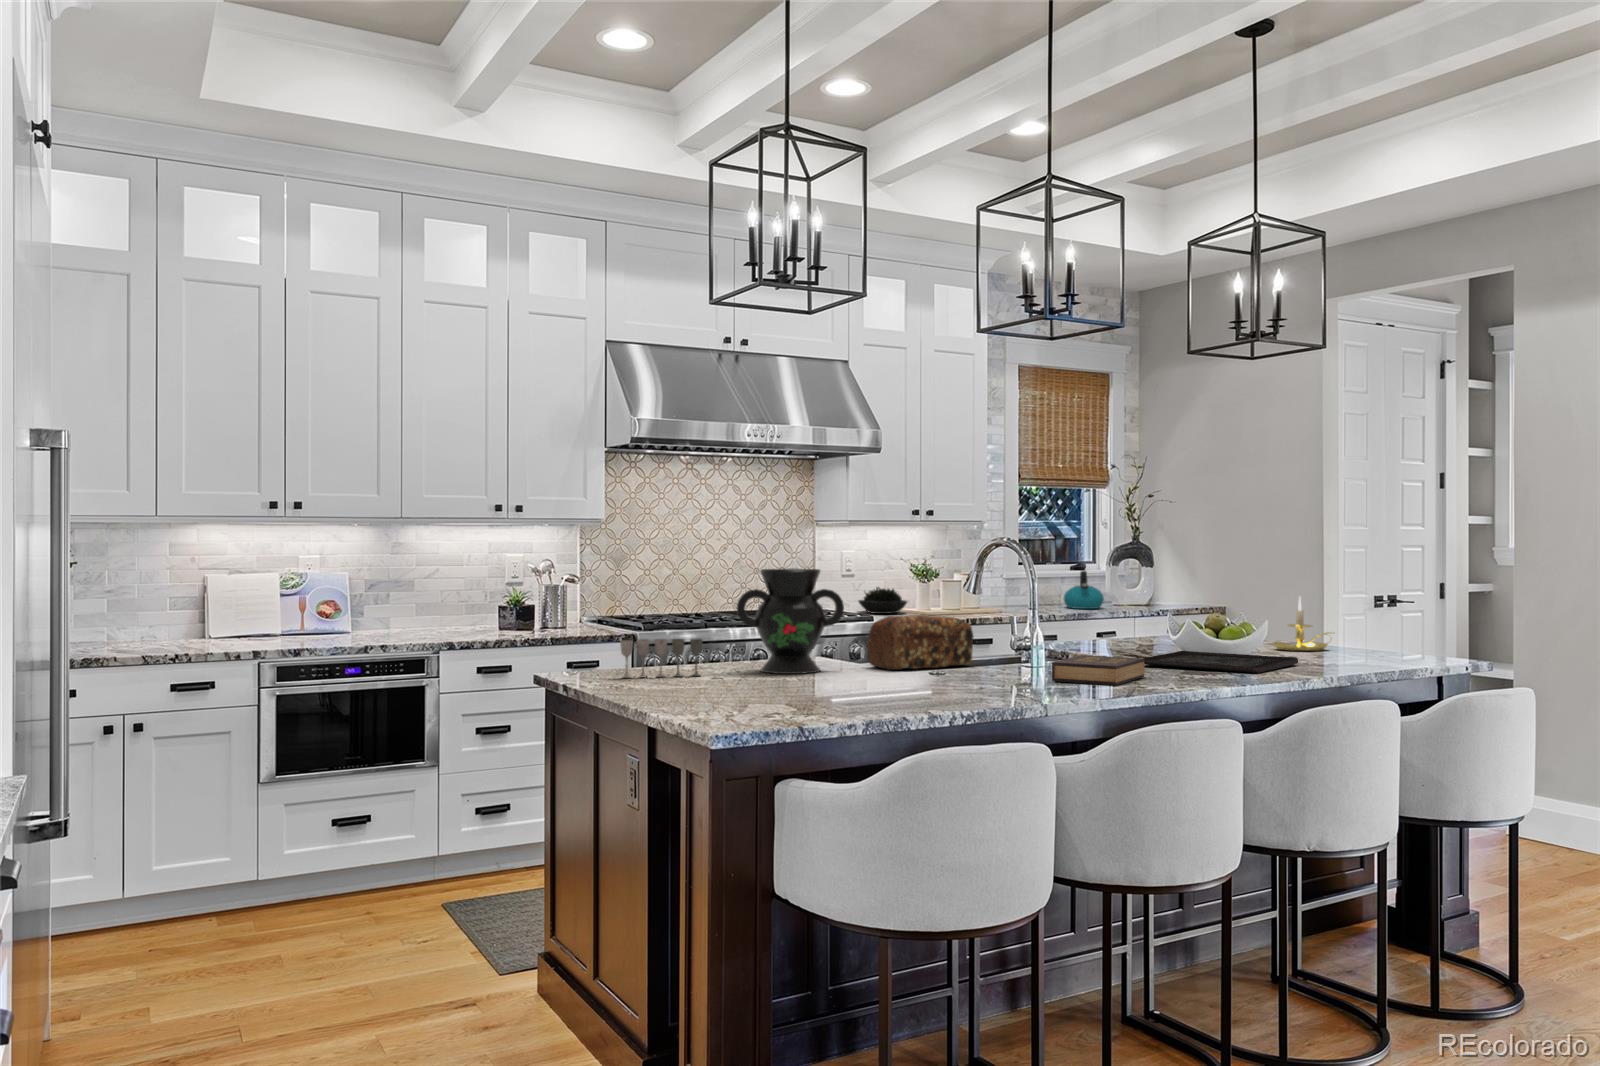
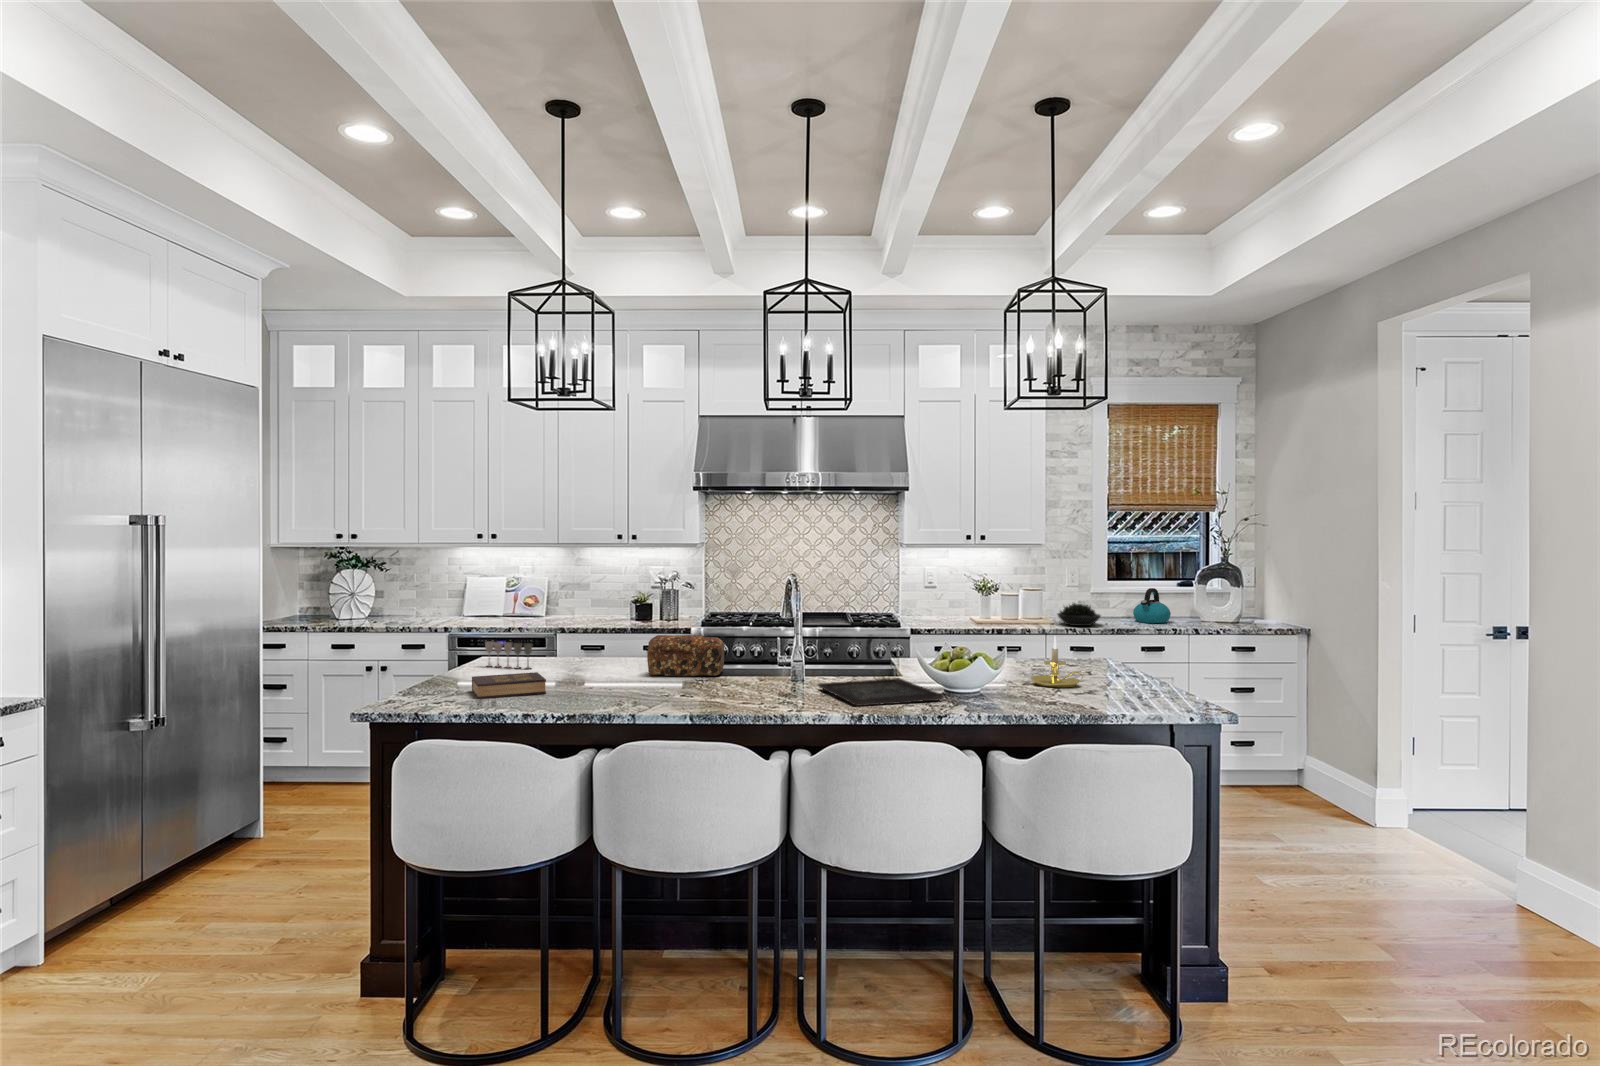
decorative vase: present [737,569,844,674] -> none [564,596,630,673]
succulent plant: present [859,587,907,614] -> present [1057,603,1101,626]
hardback book: present [1052,655,1145,685] -> present [472,672,546,699]

